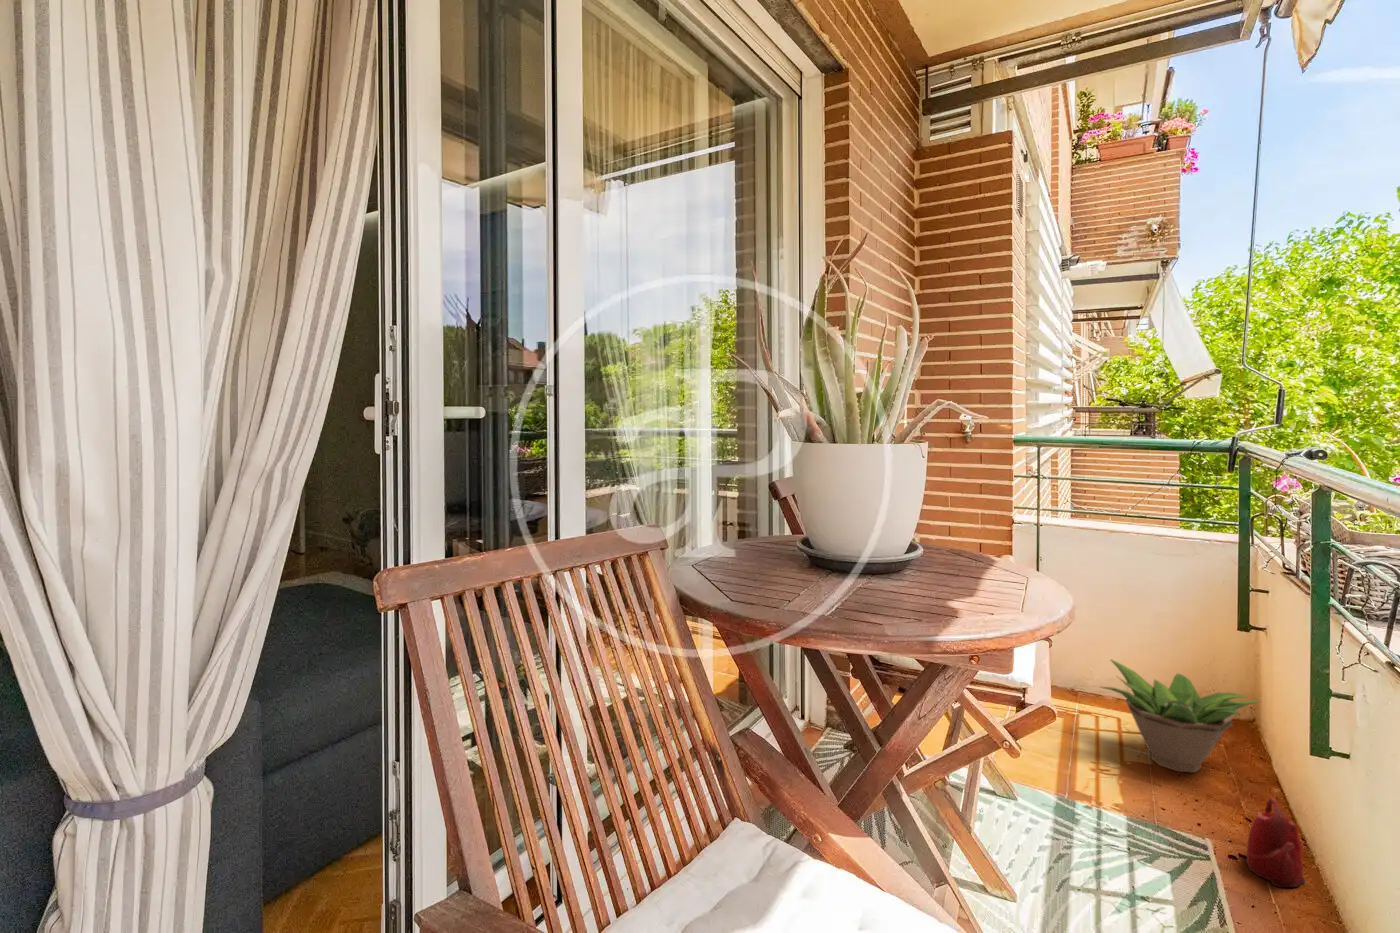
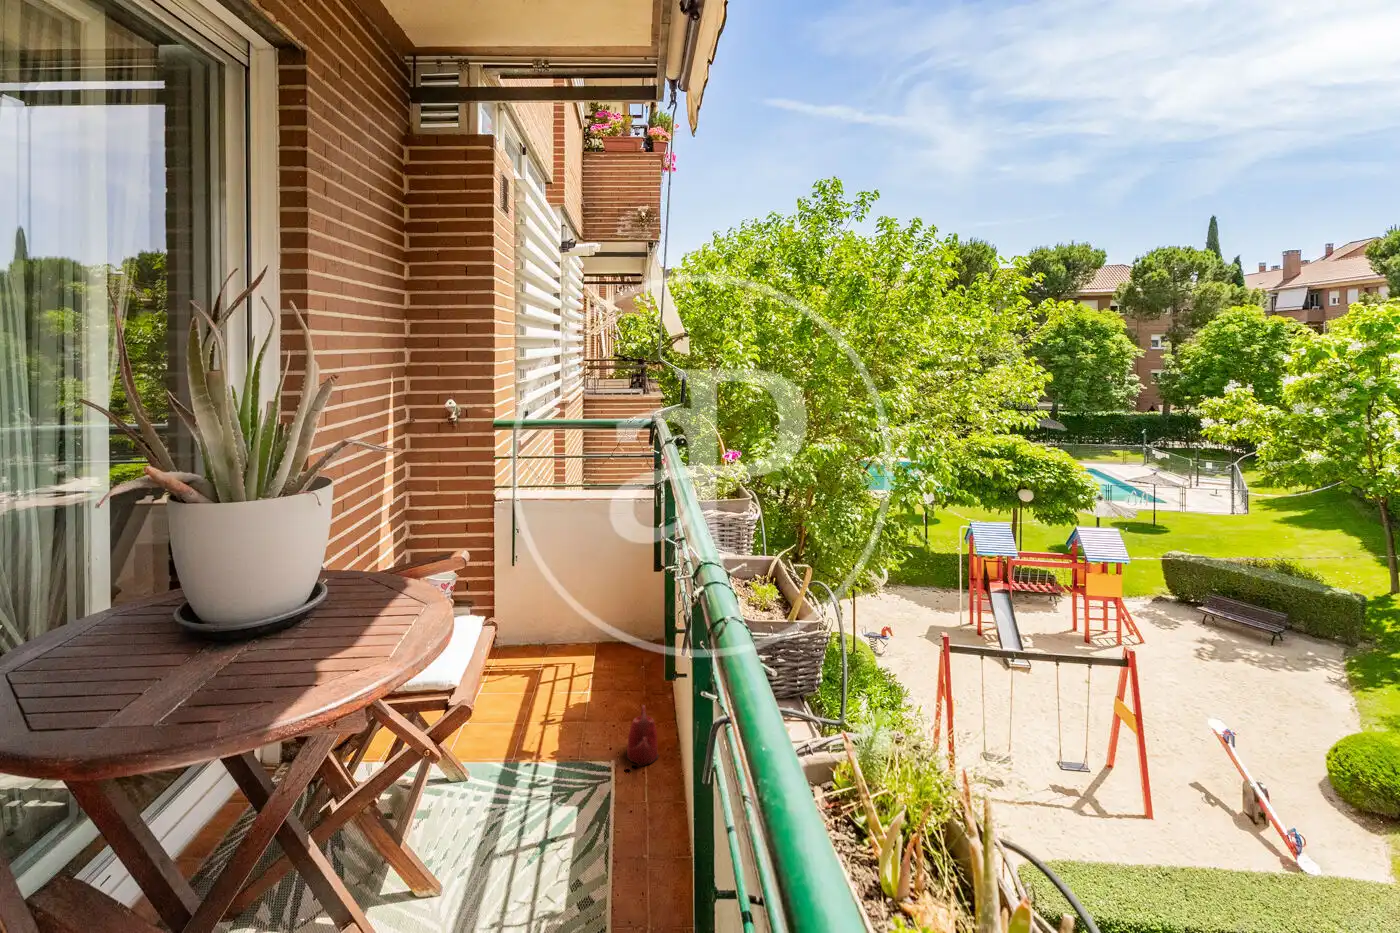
decorative plant: present [1103,659,1260,772] -> none [550,610,658,690]

